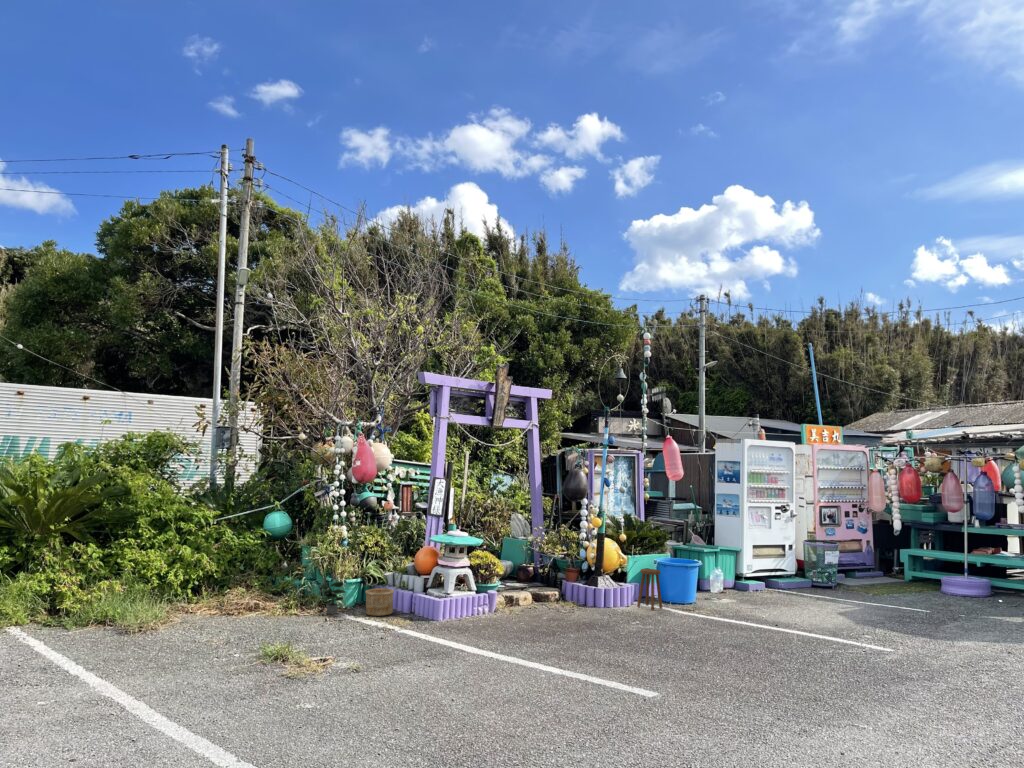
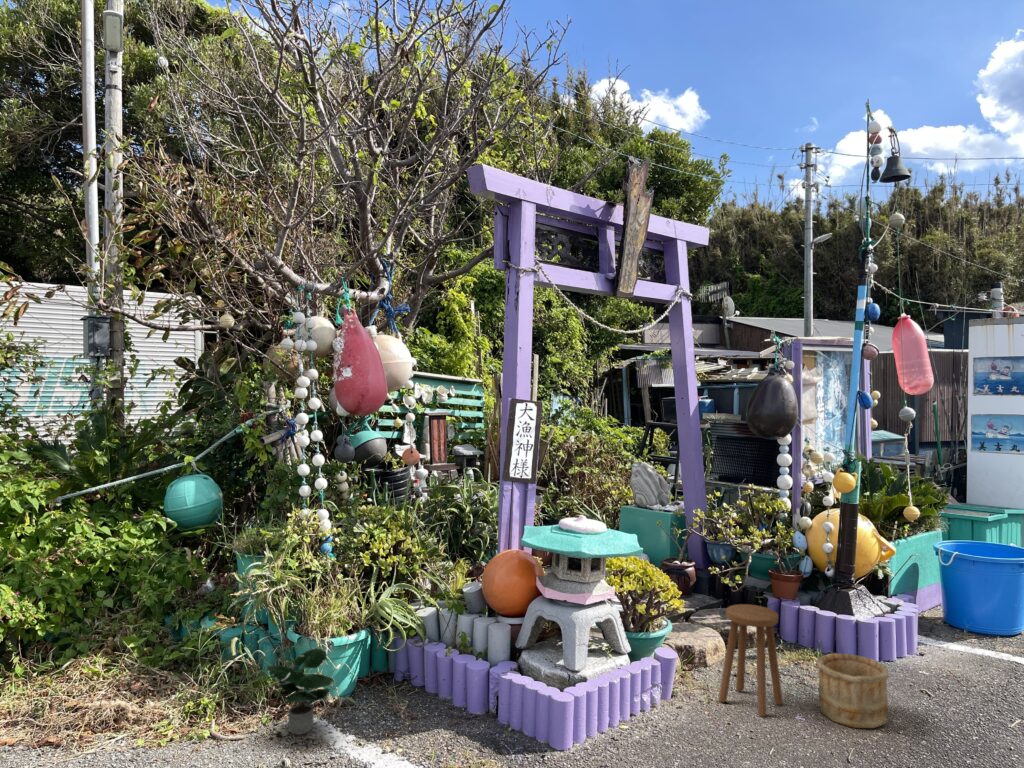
stool: present [637,569,662,610] -> present [719,604,783,717]
wooden bucket: present [366,588,394,616] -> present [817,653,889,728]

